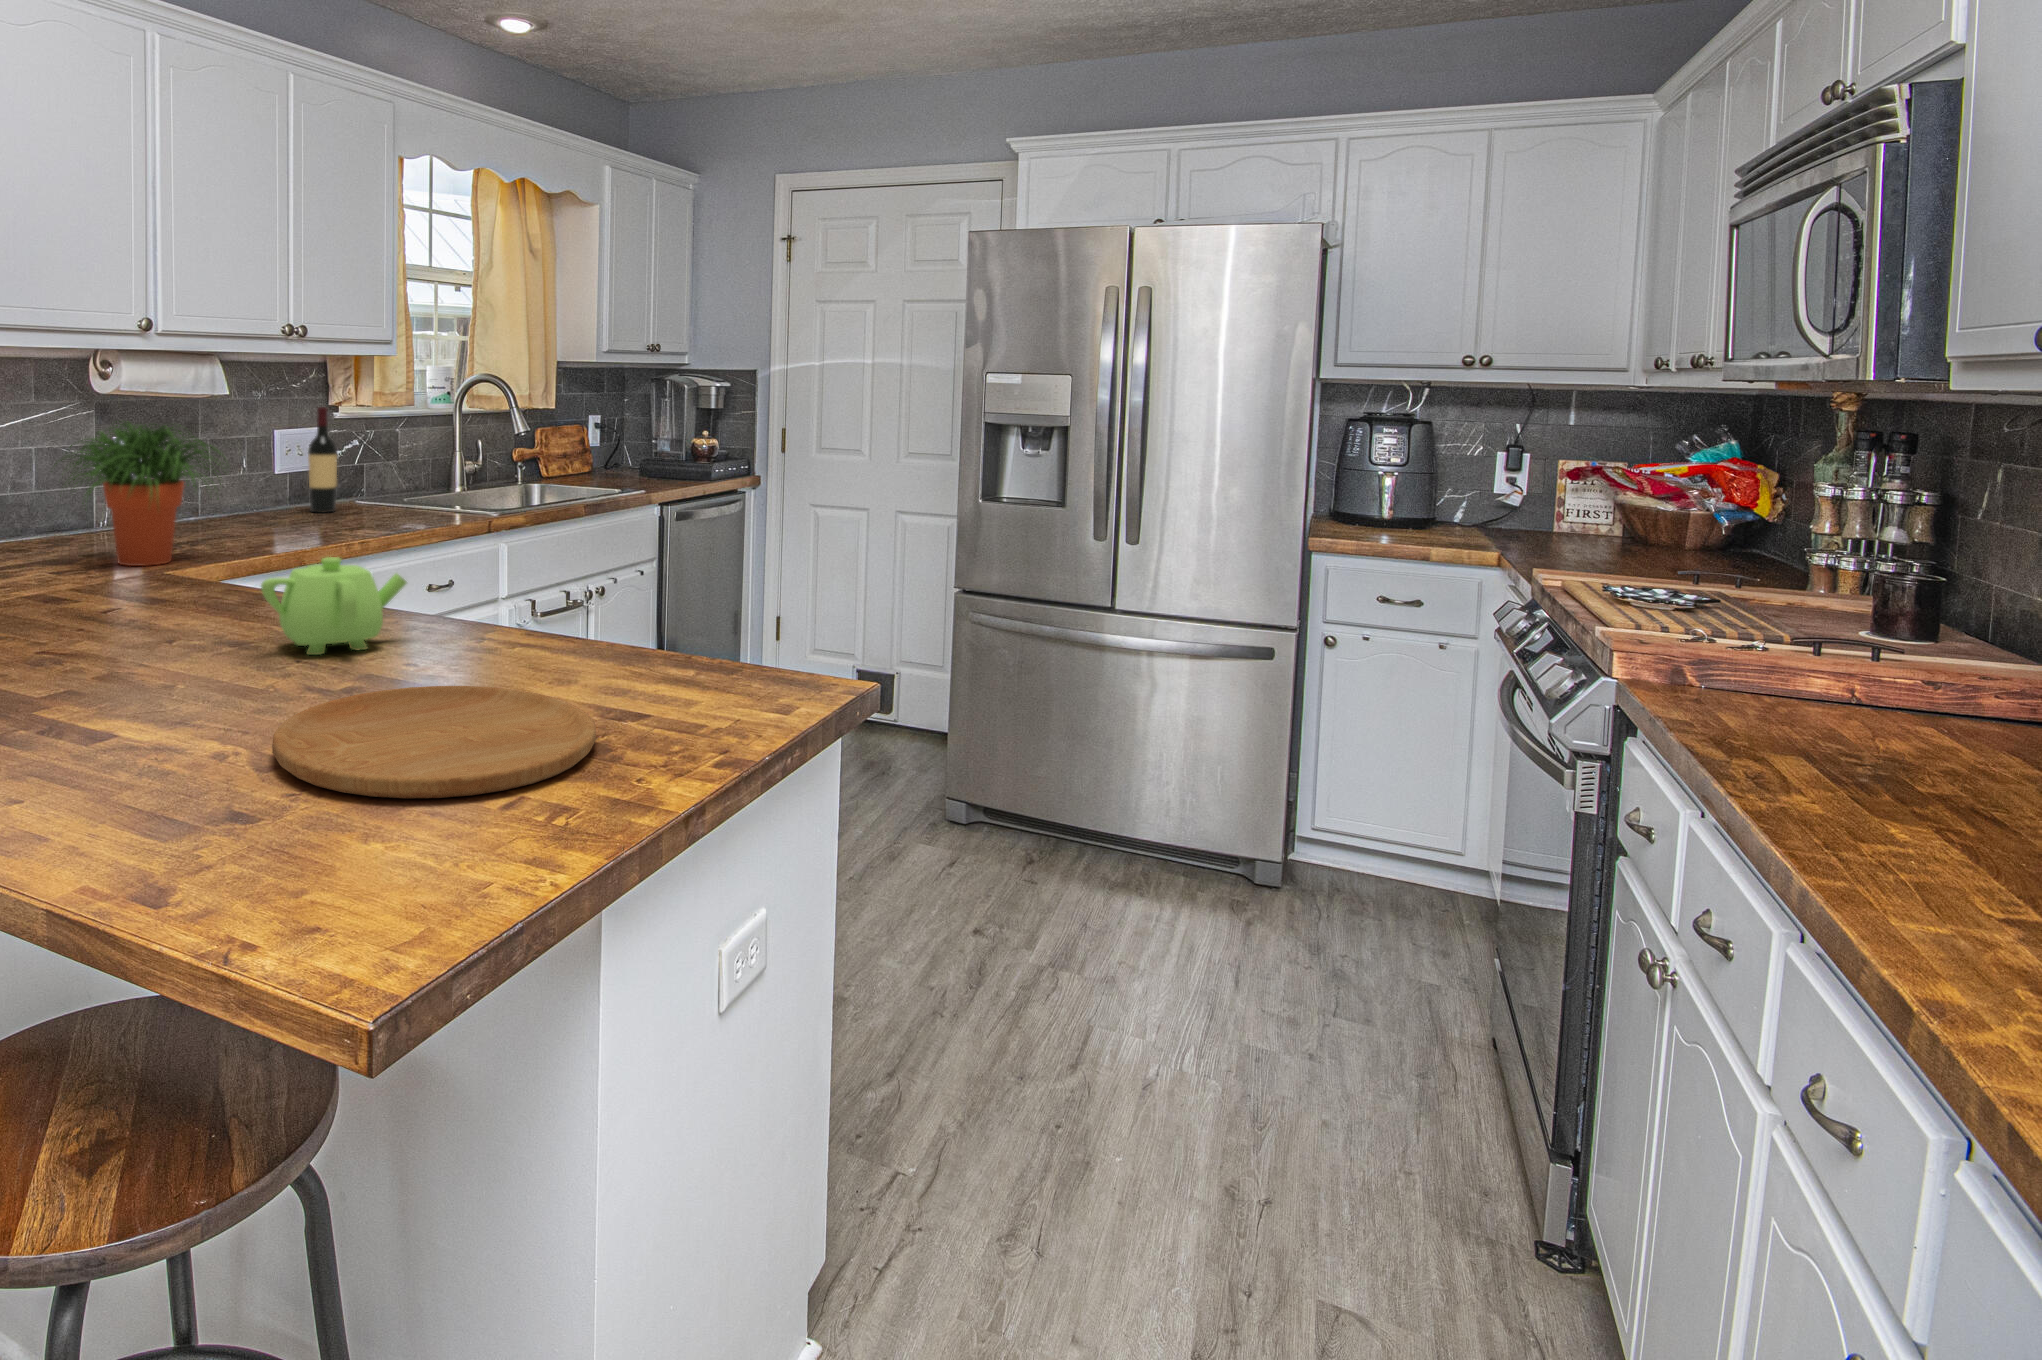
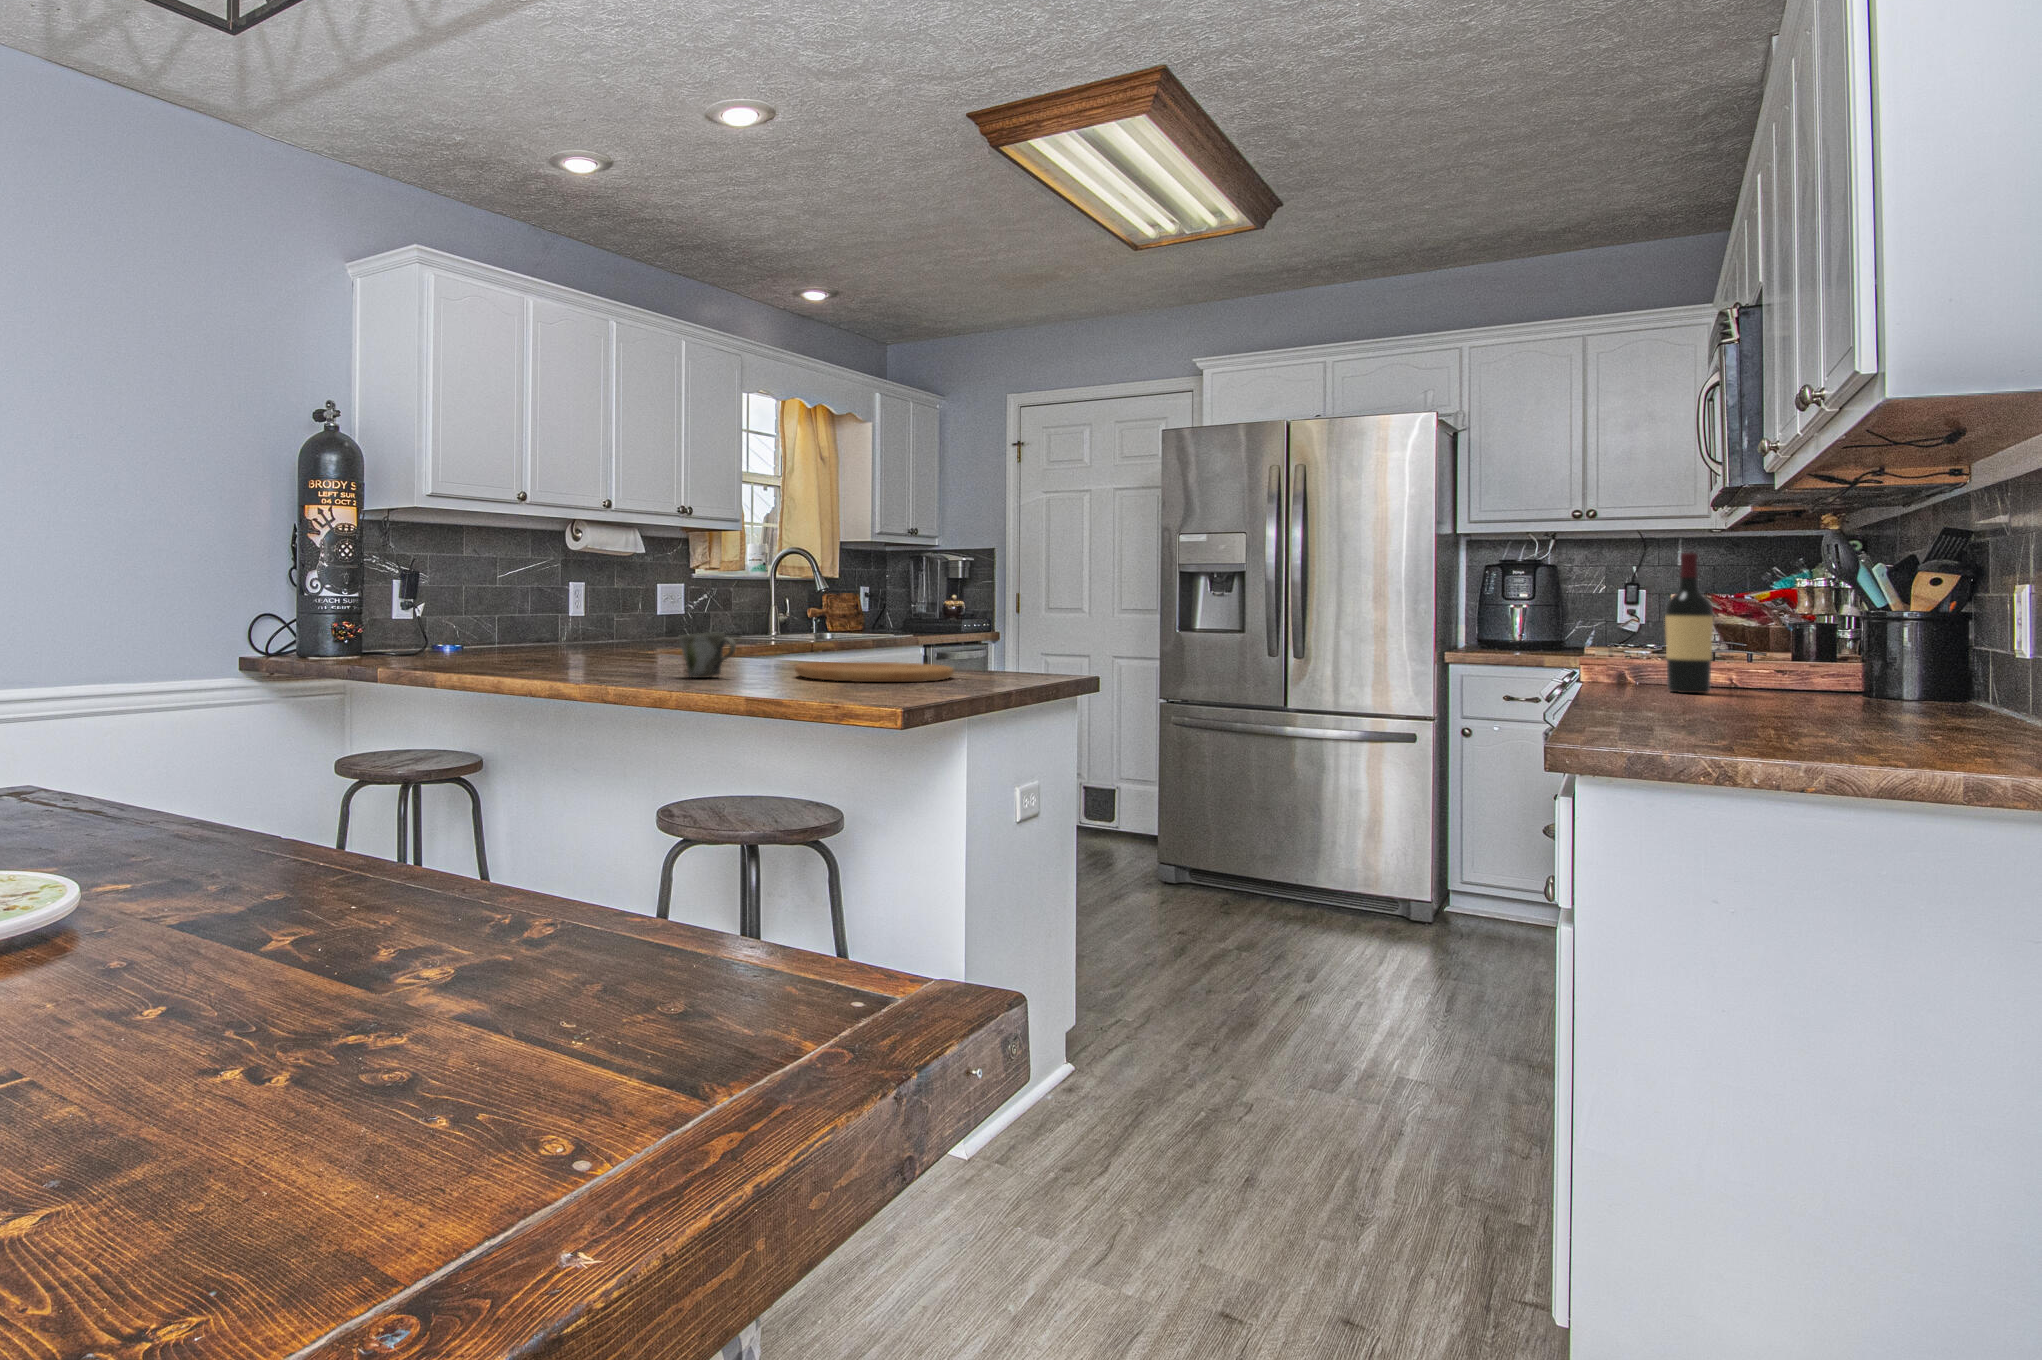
wine bottle: present [308,407,337,513] -> present [1665,553,1713,693]
potted plant: present [56,421,224,566] -> none [563,560,668,651]
teapot: present [261,557,407,655] -> none [743,614,818,665]
mug: none [18,657,138,768] -> present [679,633,736,678]

